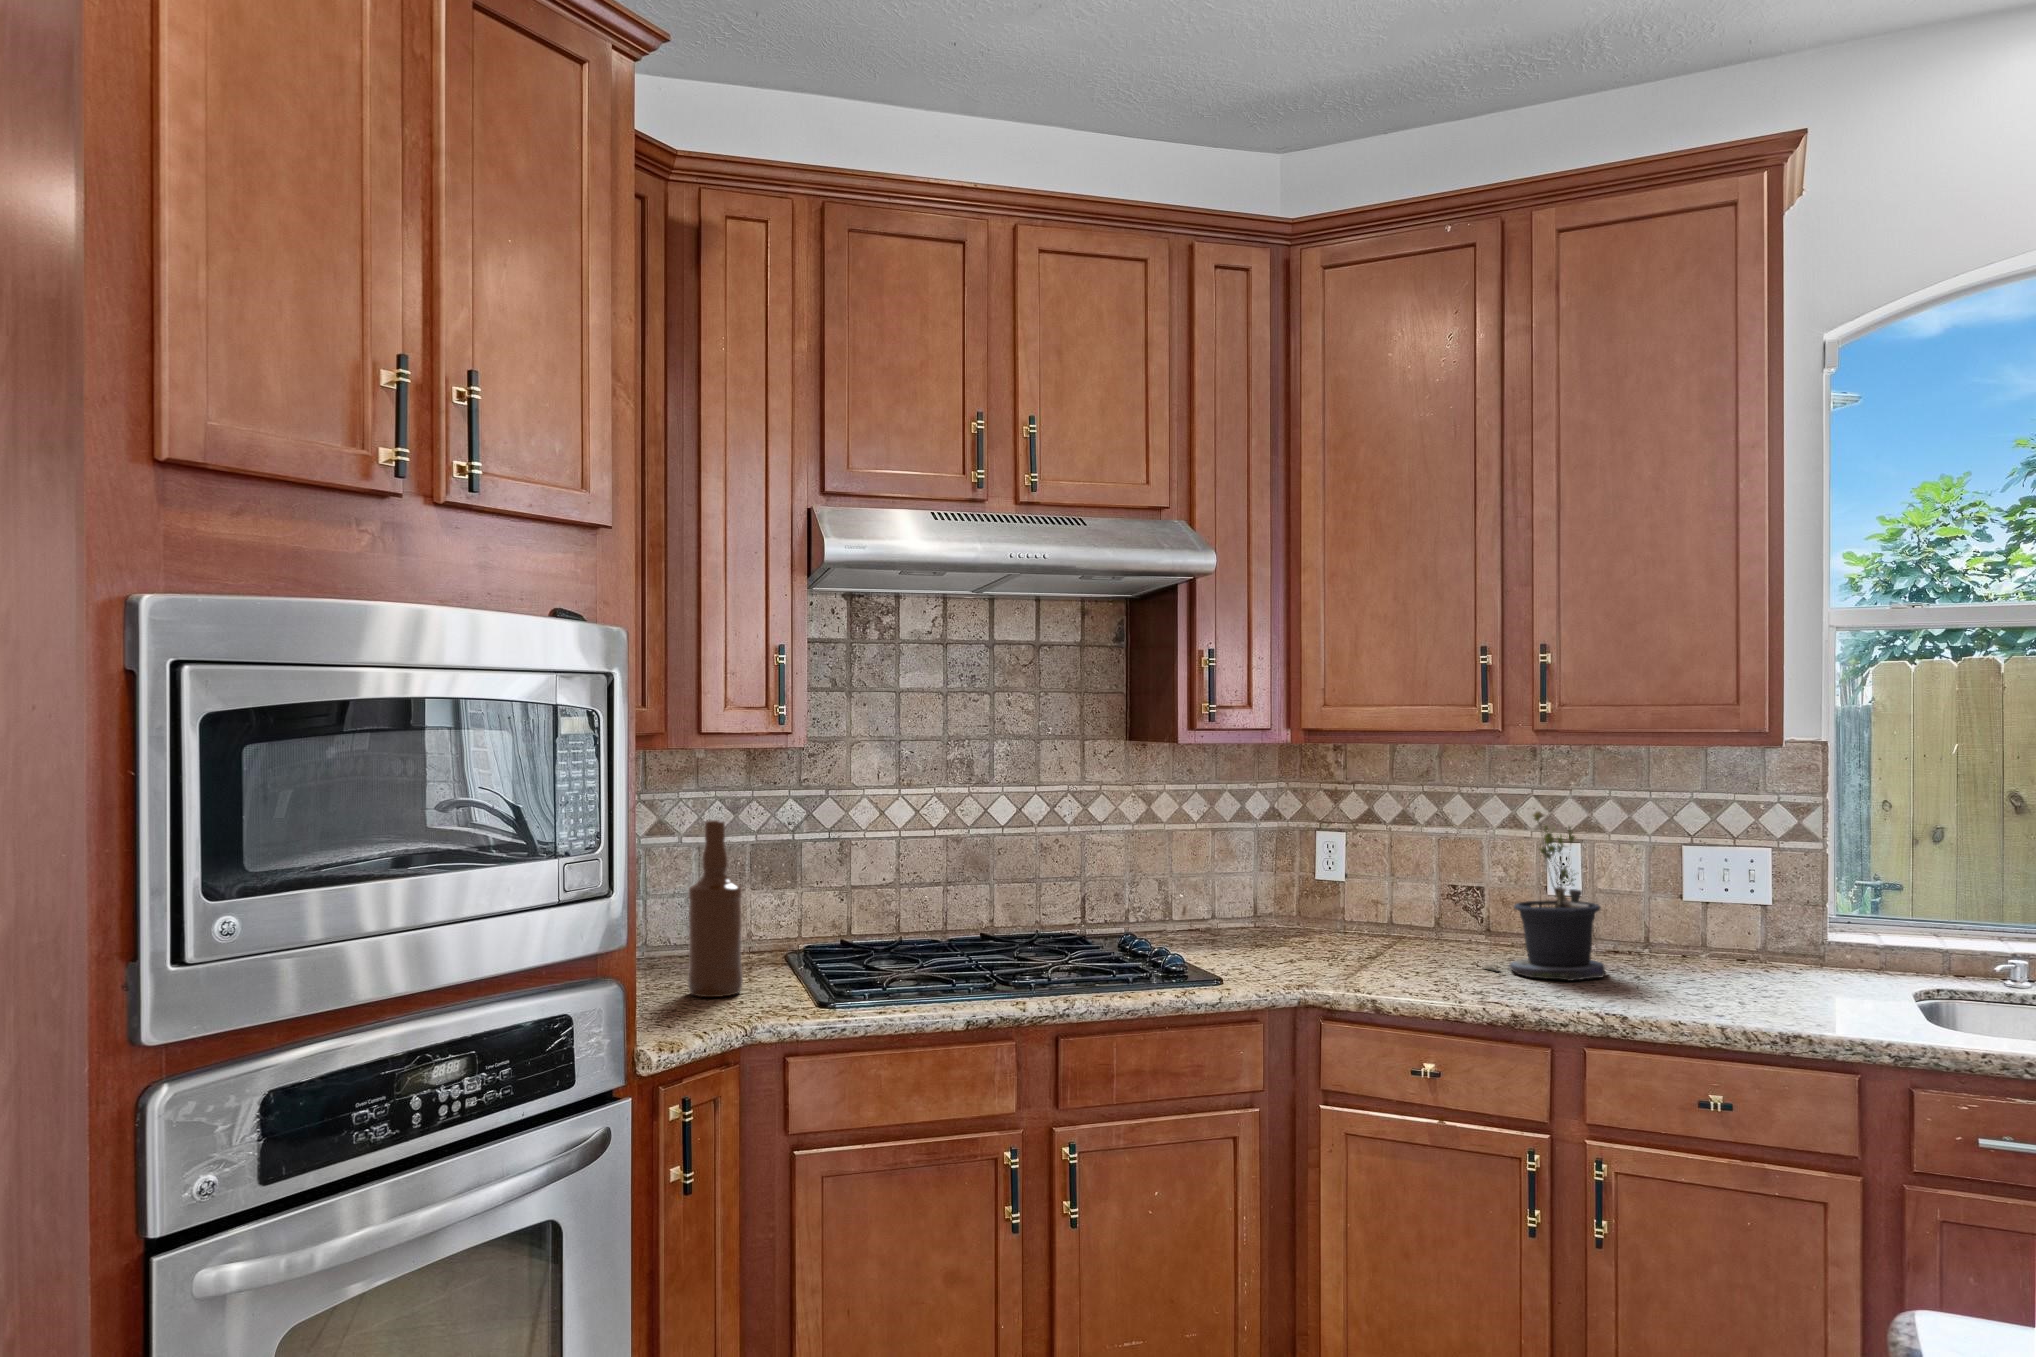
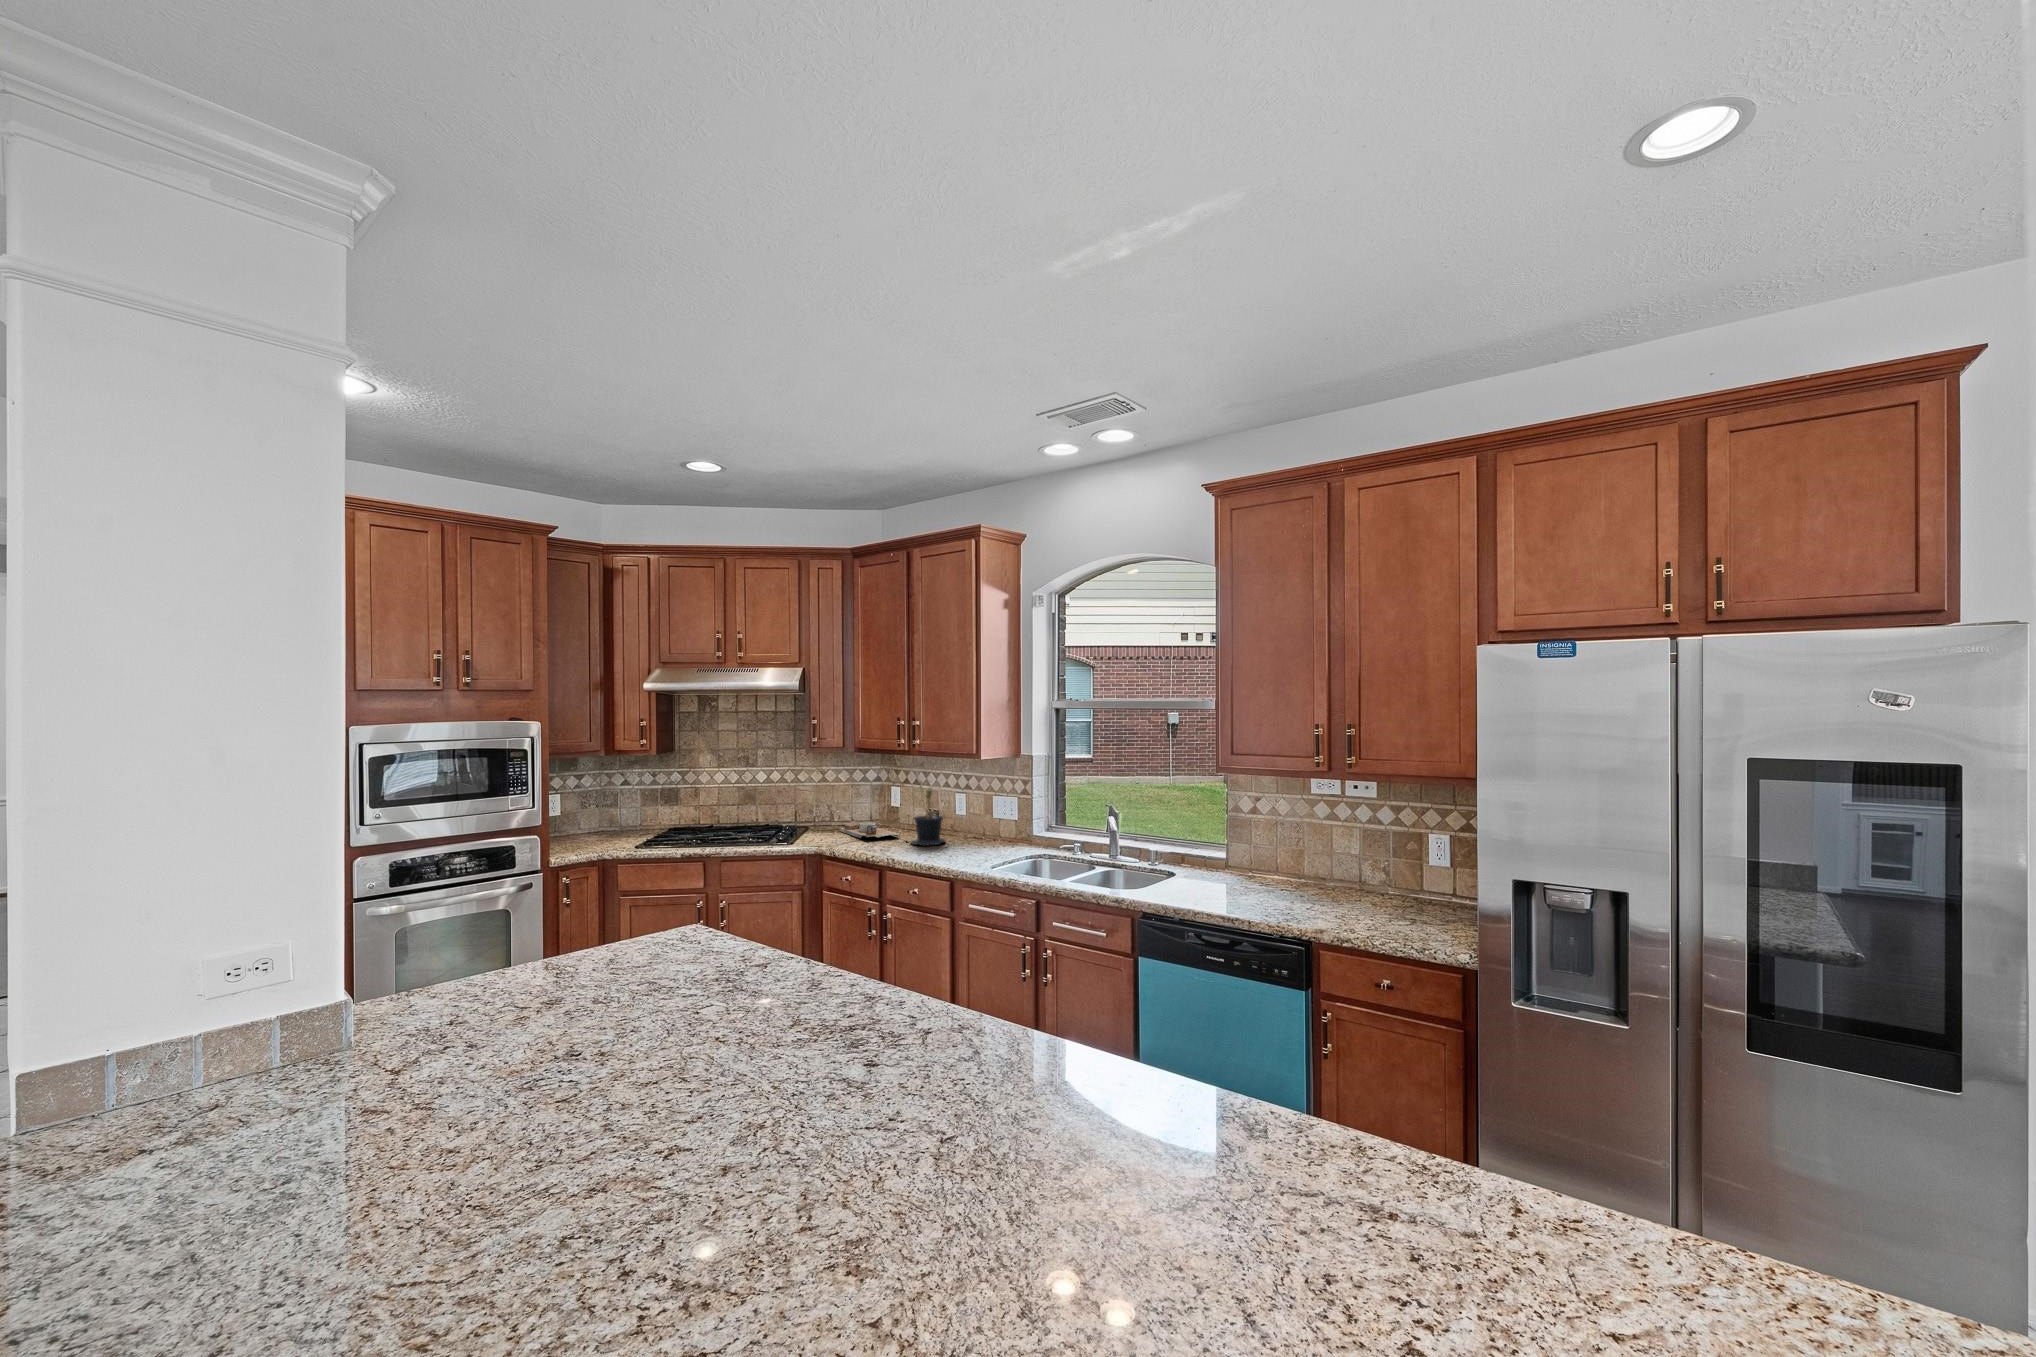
bottle: present [688,820,743,997] -> none [598,781,620,845]
cutting board: none [1240,918,1448,963] -> present [840,822,900,838]

